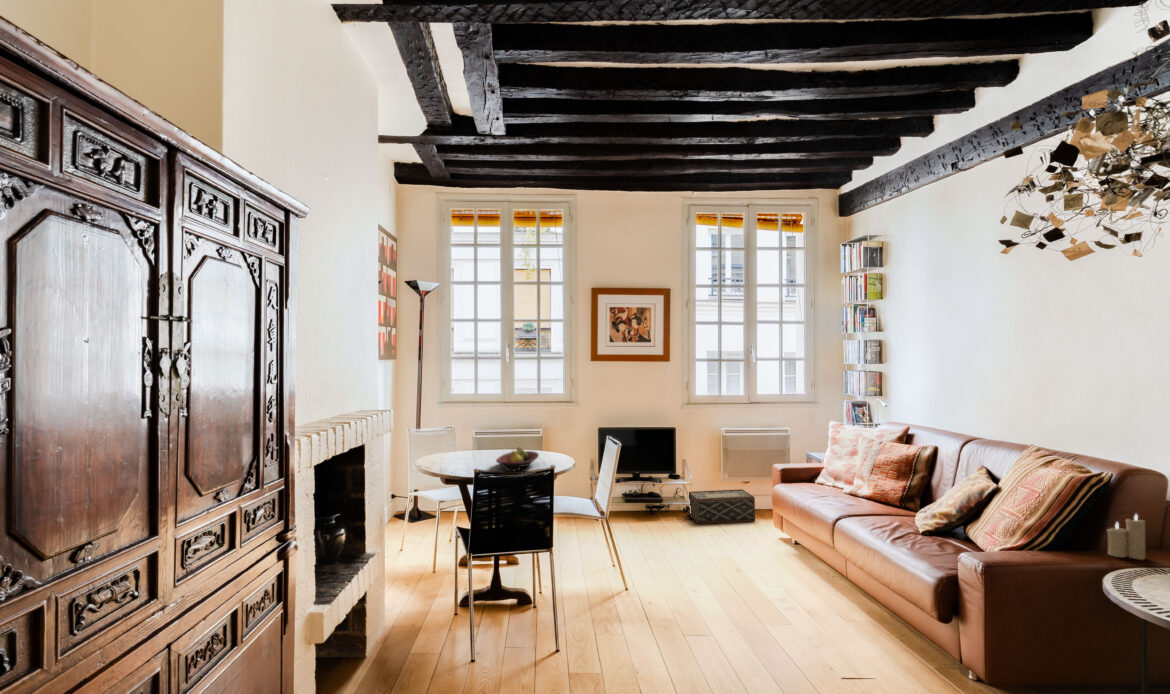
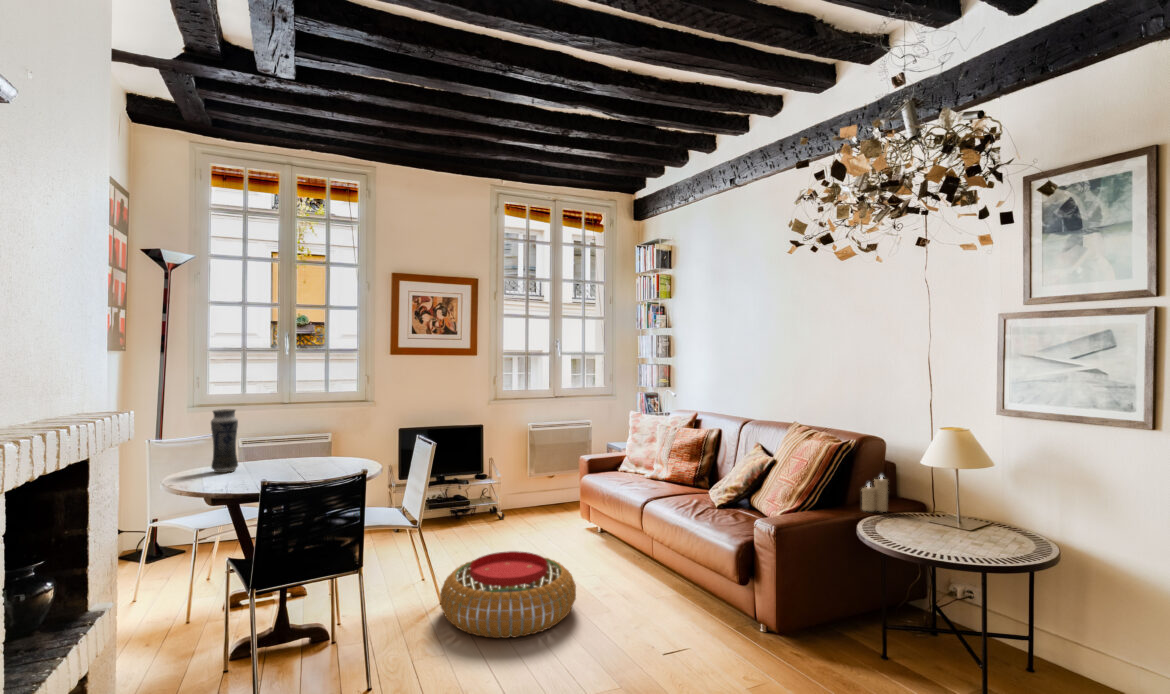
vase: none [446,417,467,469] -> present [211,409,238,473]
fruit bowl: present [496,447,539,471] -> none [278,444,331,471]
woven basket: present [688,489,755,523] -> none [487,484,554,521]
pouf: none [630,557,761,641] -> present [440,551,576,638]

